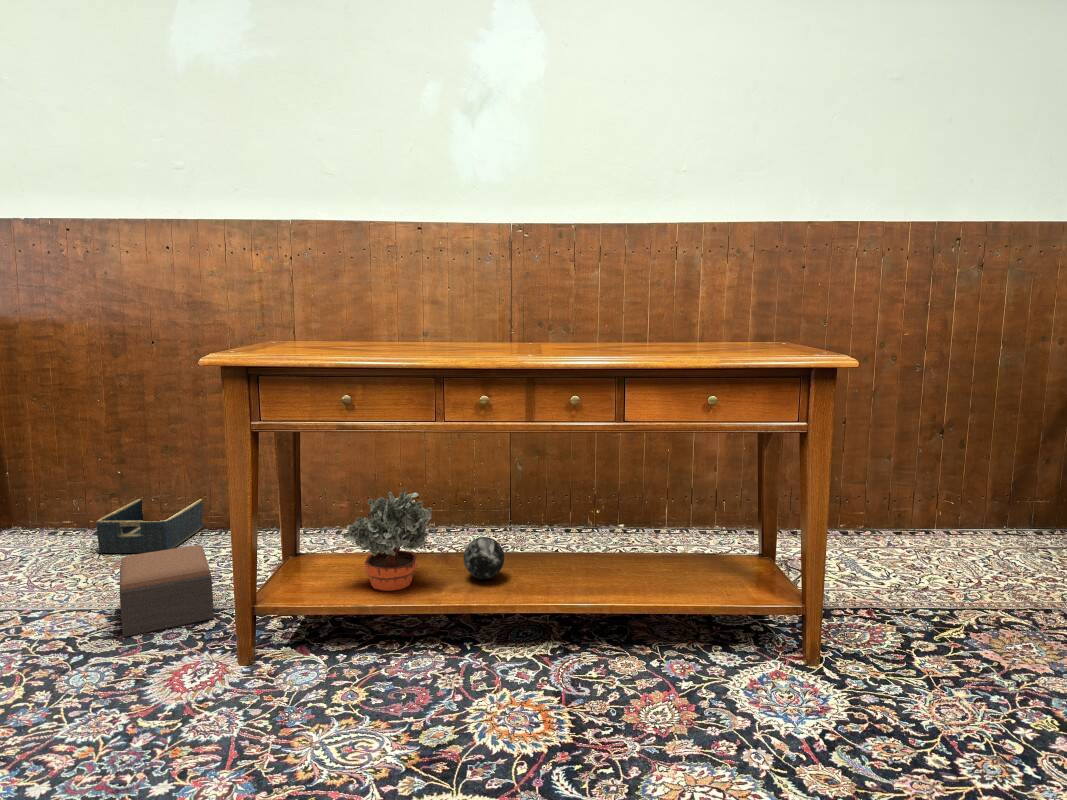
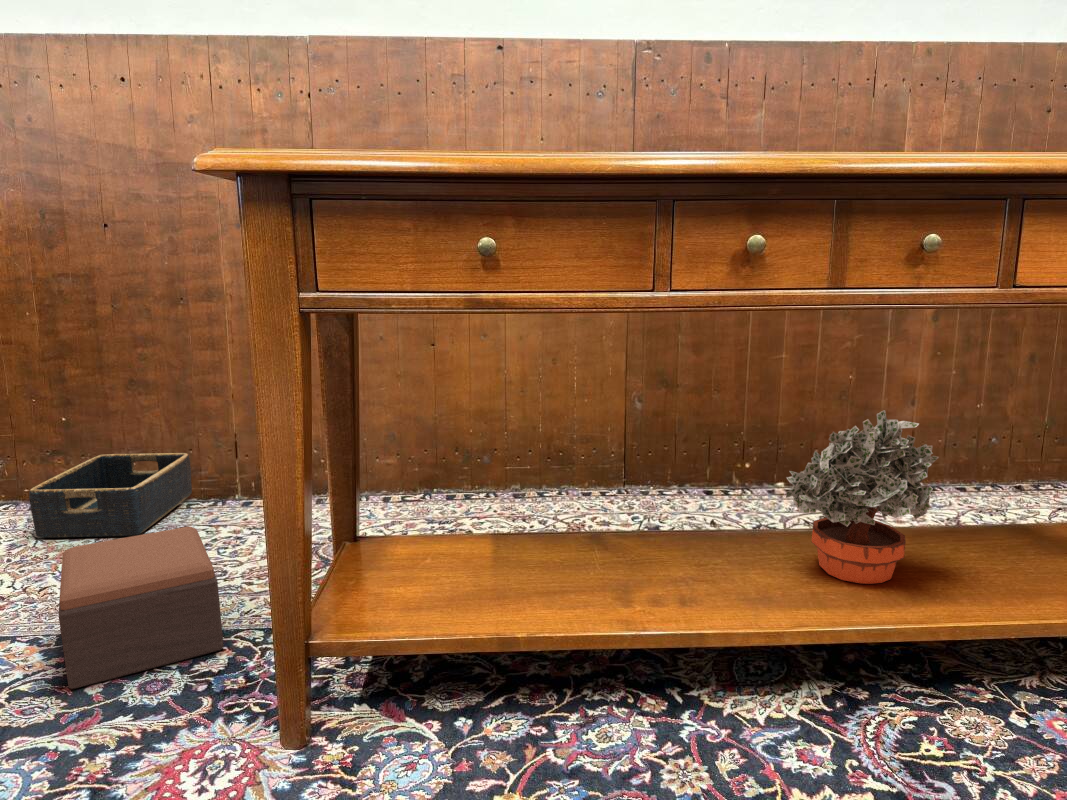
potted plant: present [343,487,432,591] -> present [786,410,939,584]
decorative orb: present [464,537,504,579] -> none [656,508,728,579]

